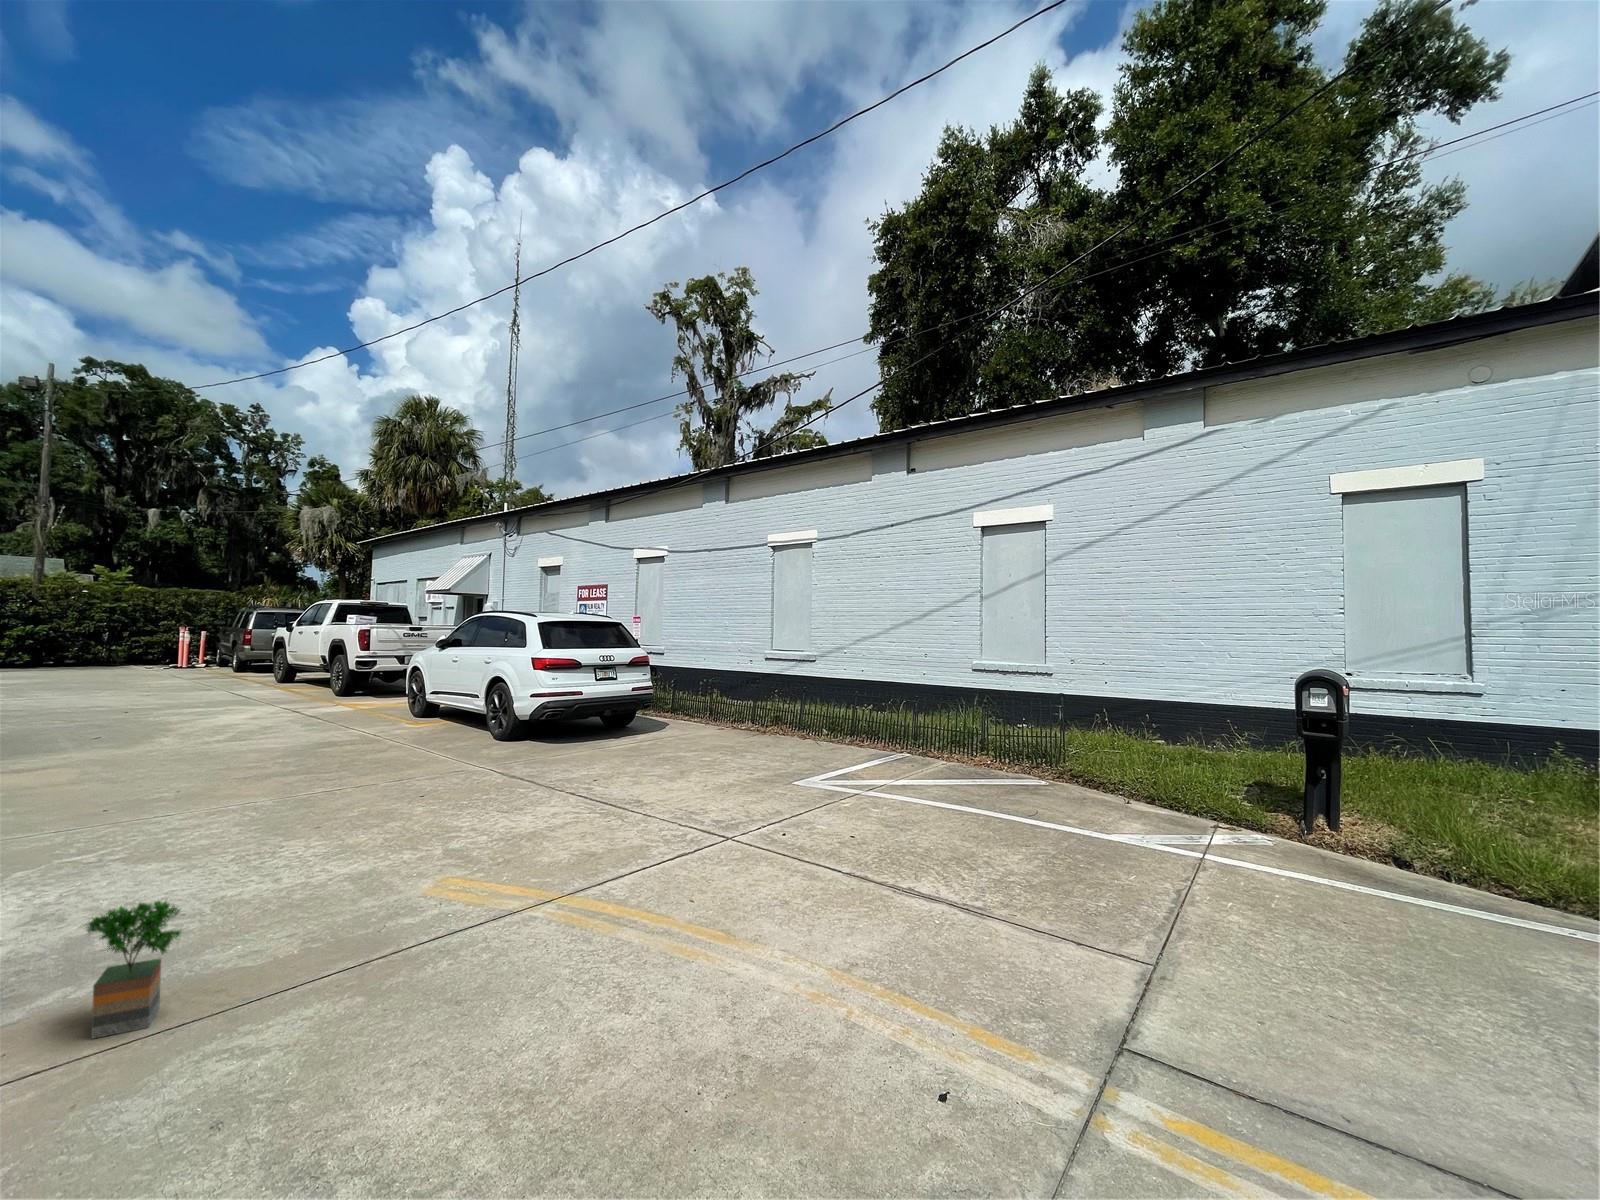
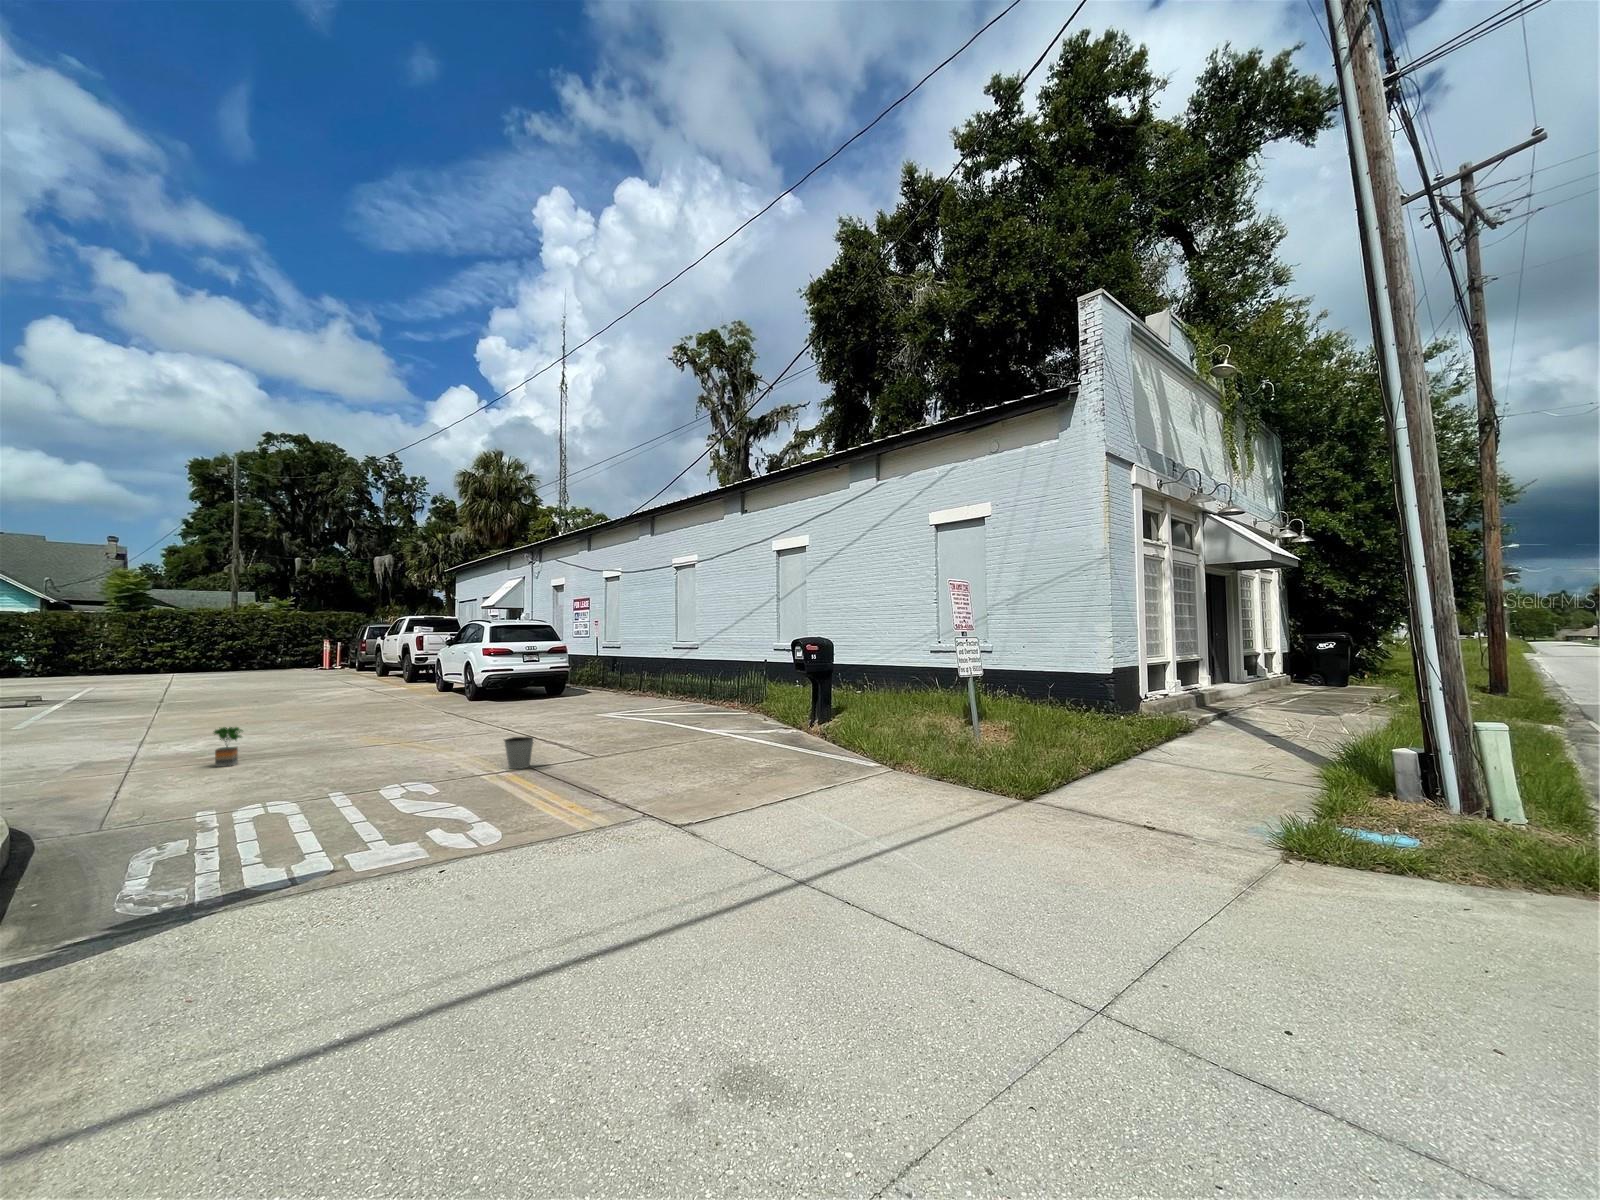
bucket: none [1028,938,1115,1049] -> present [504,737,533,769]

